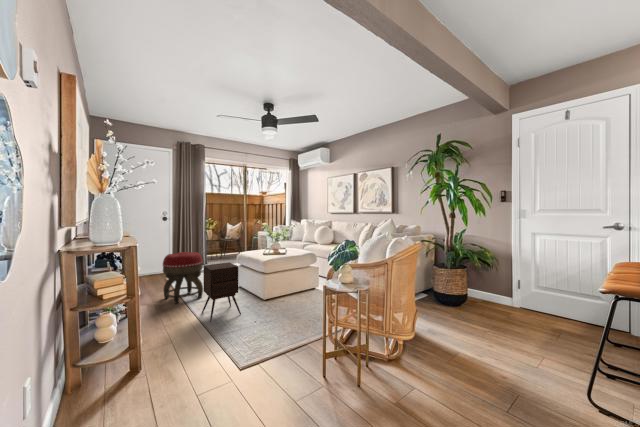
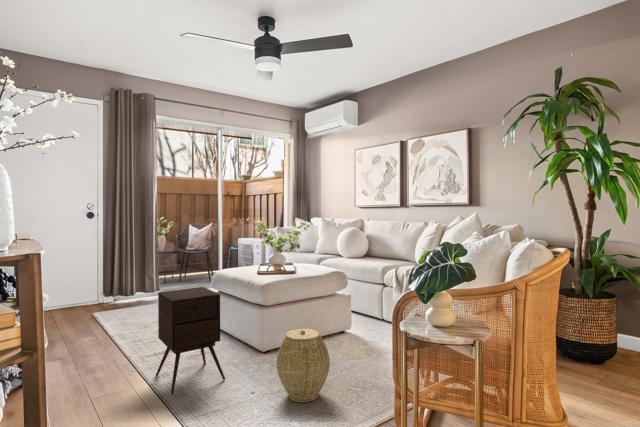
footstool: present [163,252,203,304] -> none [86,269,156,359]
woven basket: none [269,286,298,326] -> present [277,329,330,402]

